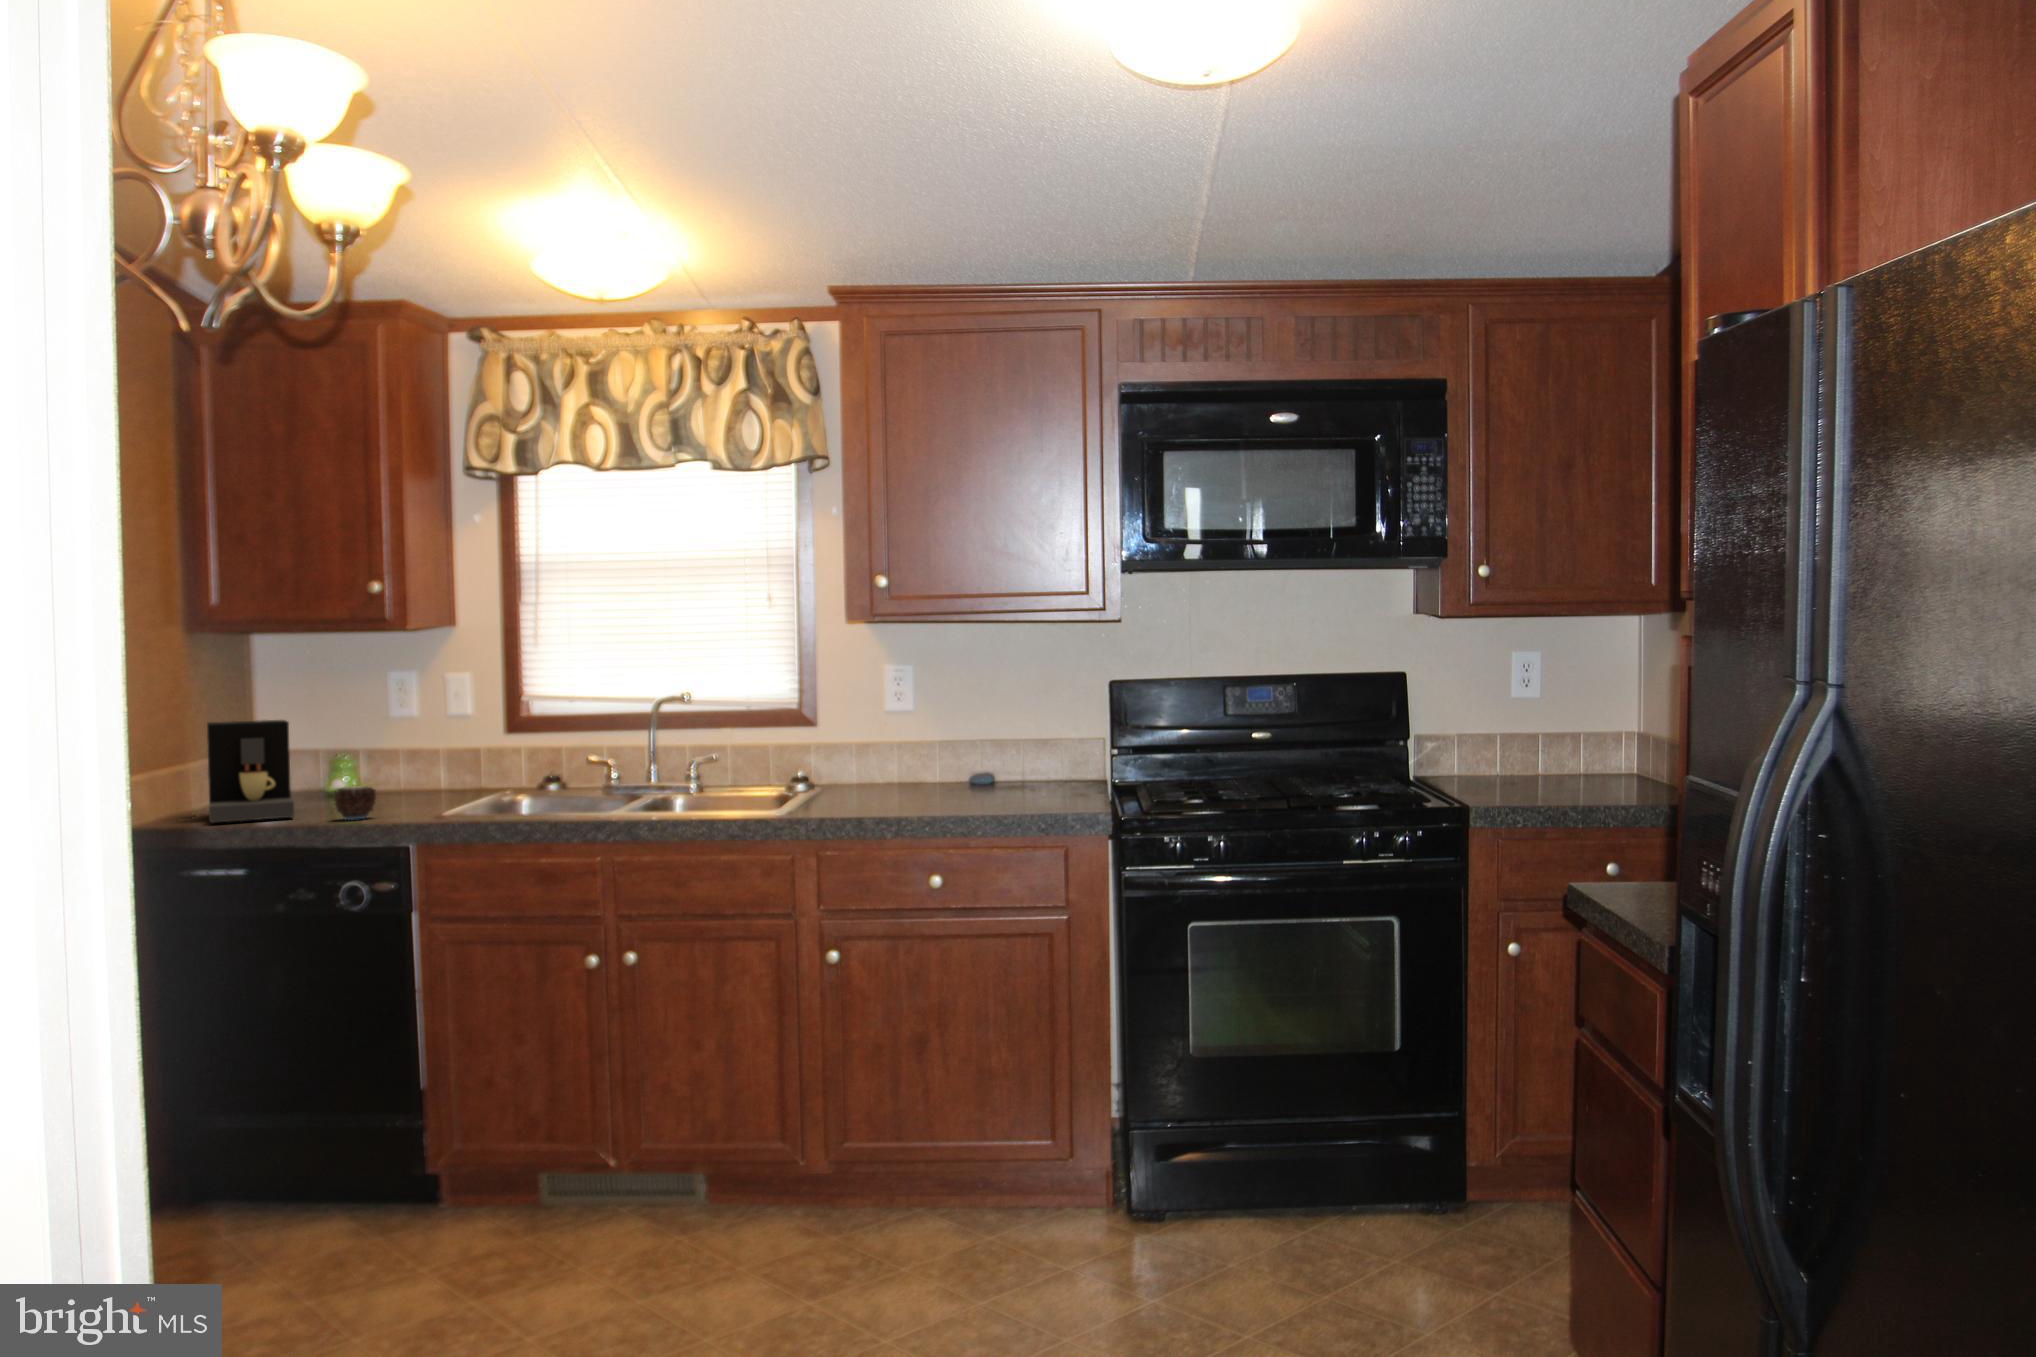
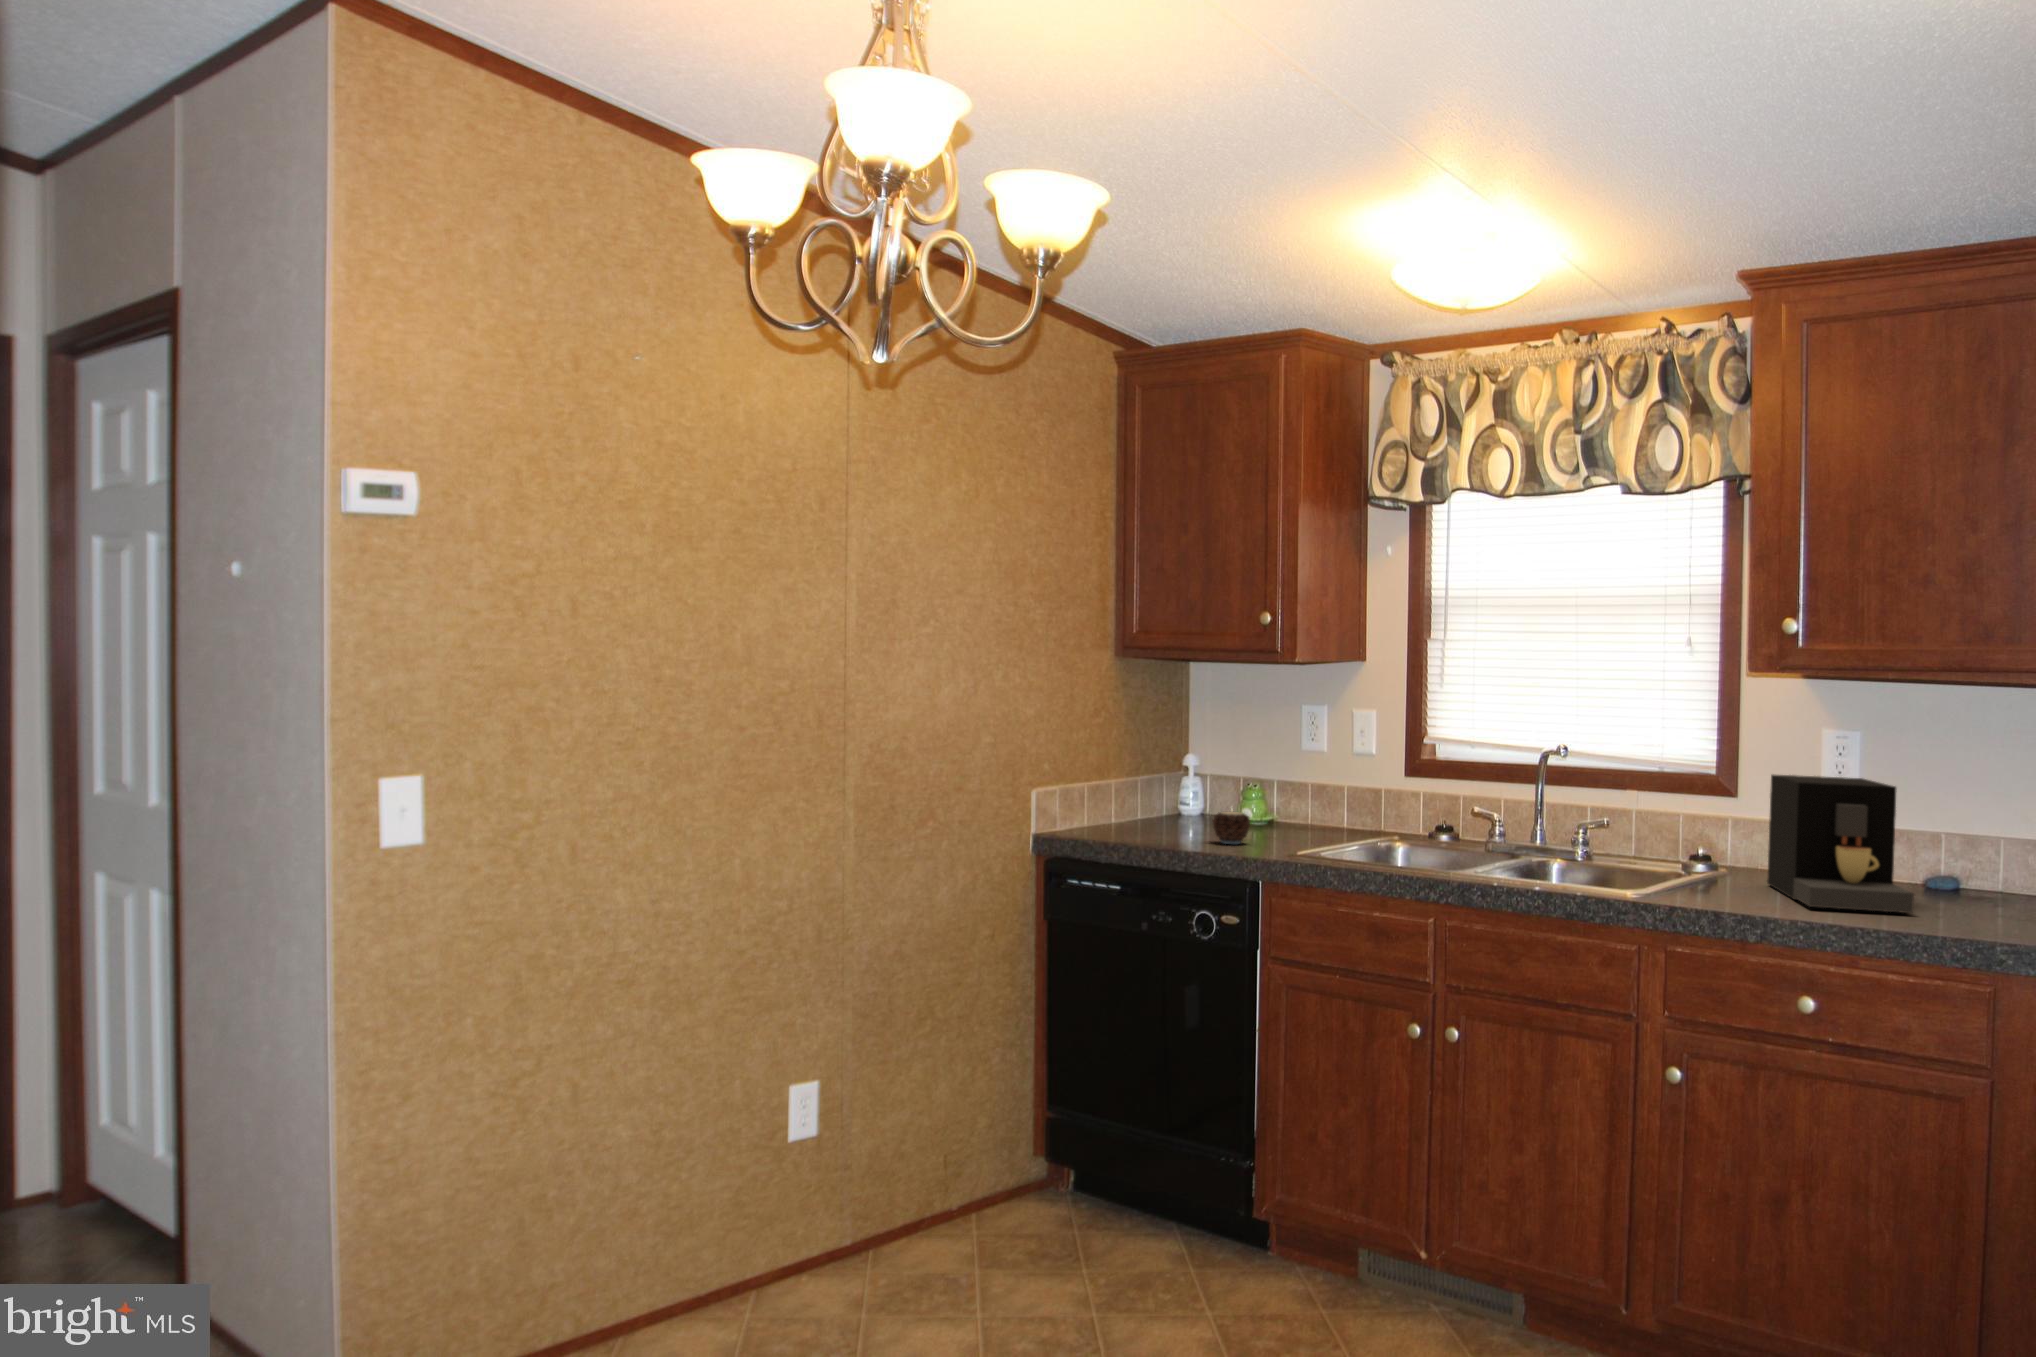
coffee maker: present [207,720,294,823] -> present [1767,774,1914,913]

